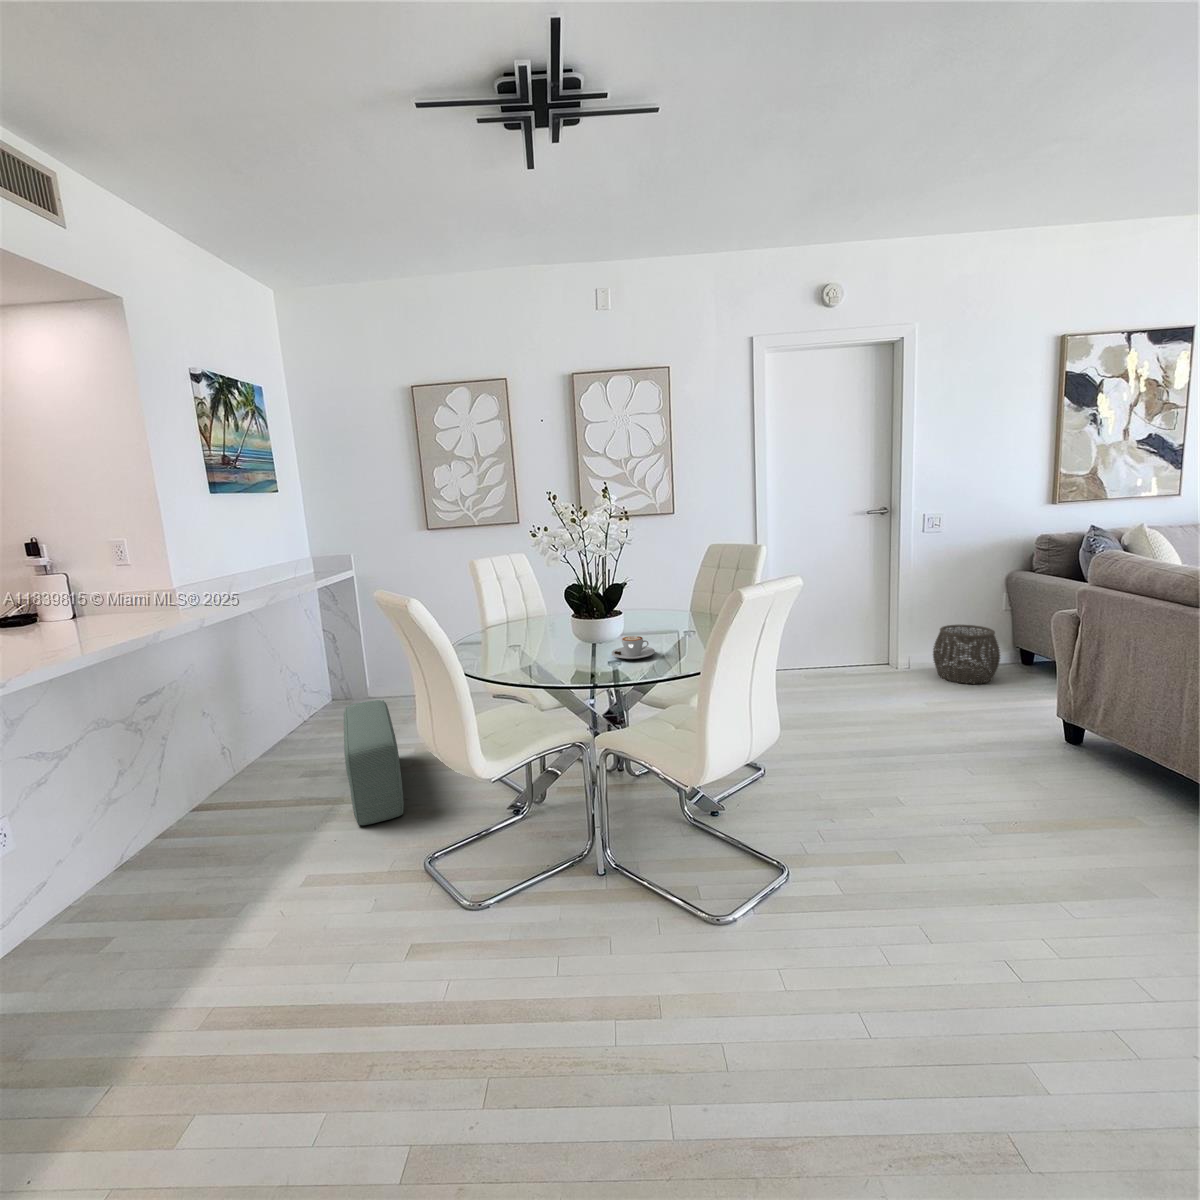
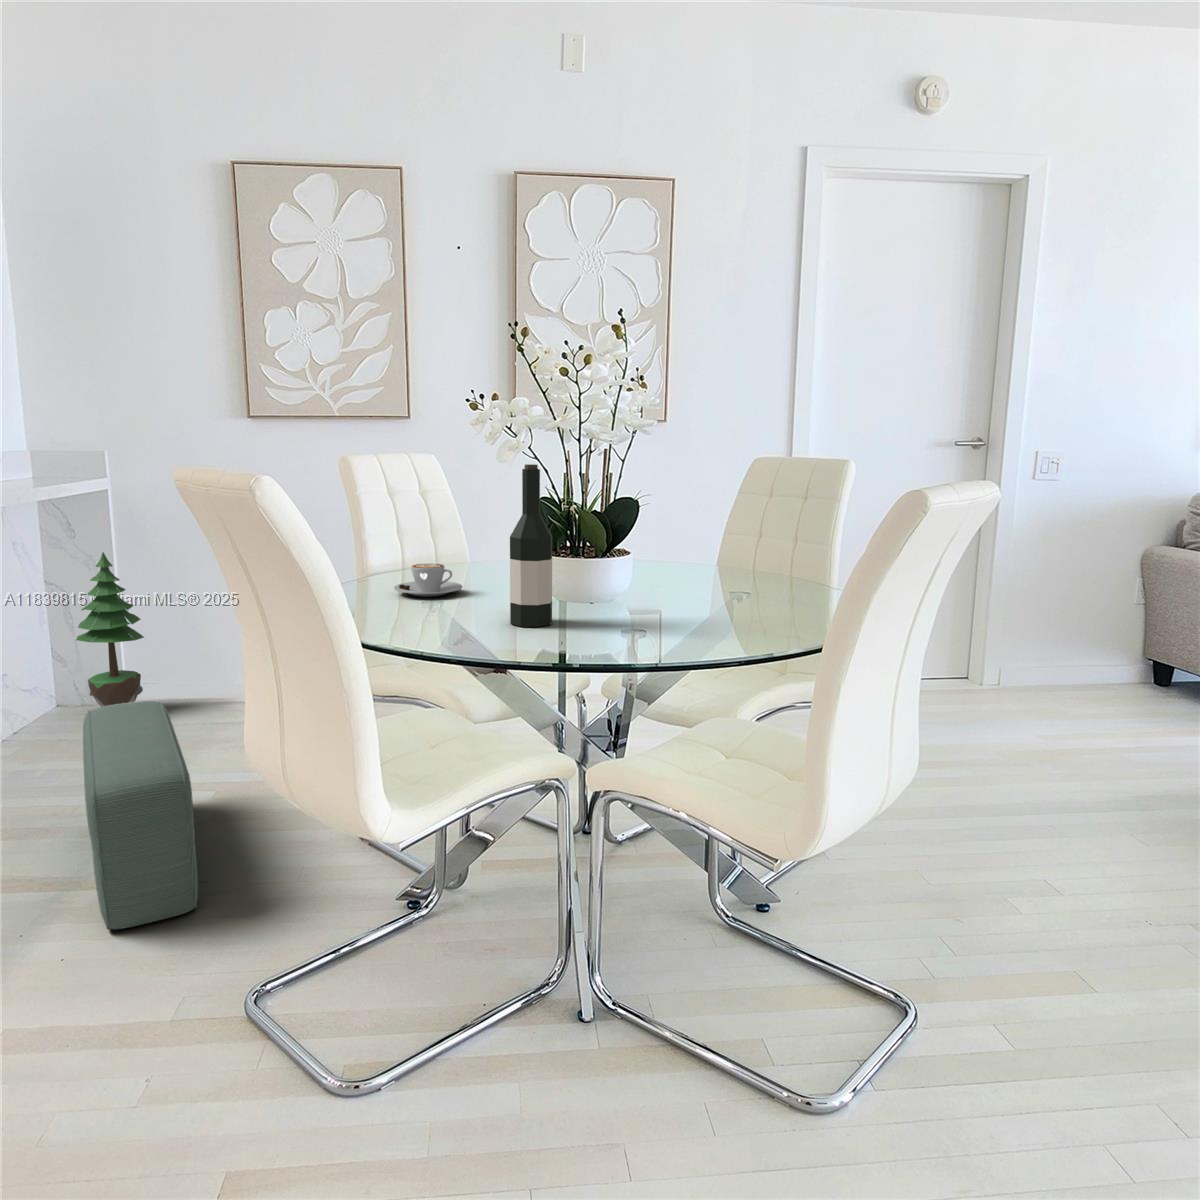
wine bottle: none [550,572,577,660] -> present [510,464,552,627]
potted tree: none [340,613,378,705] -> present [76,552,144,707]
woven basket: present [933,625,1000,684] -> none [1037,621,1137,710]
coffee cup: present [612,636,655,659] -> present [394,563,462,596]

